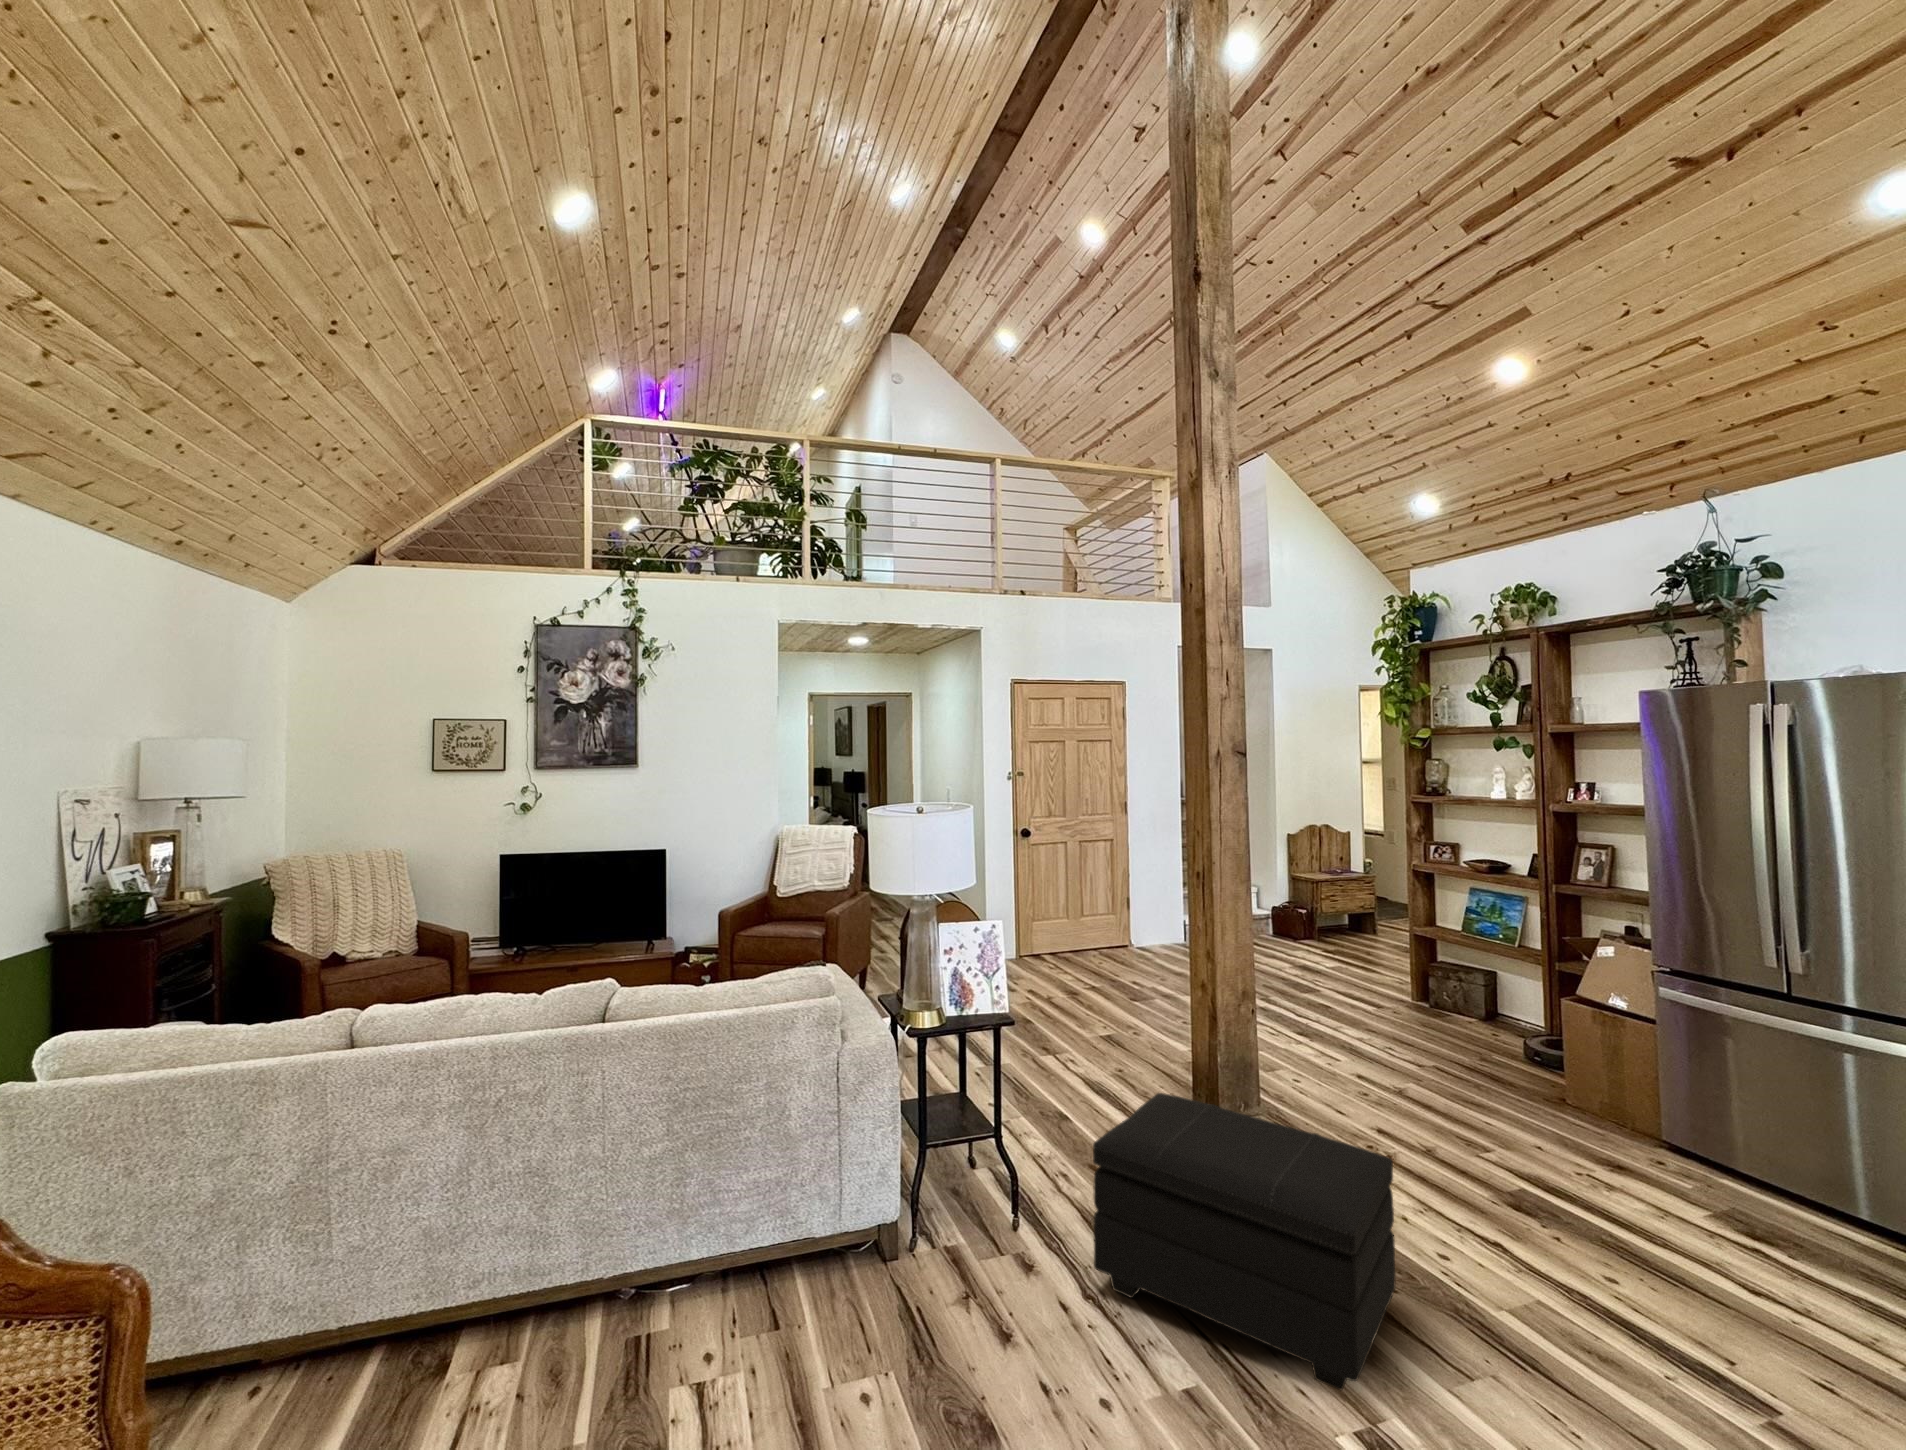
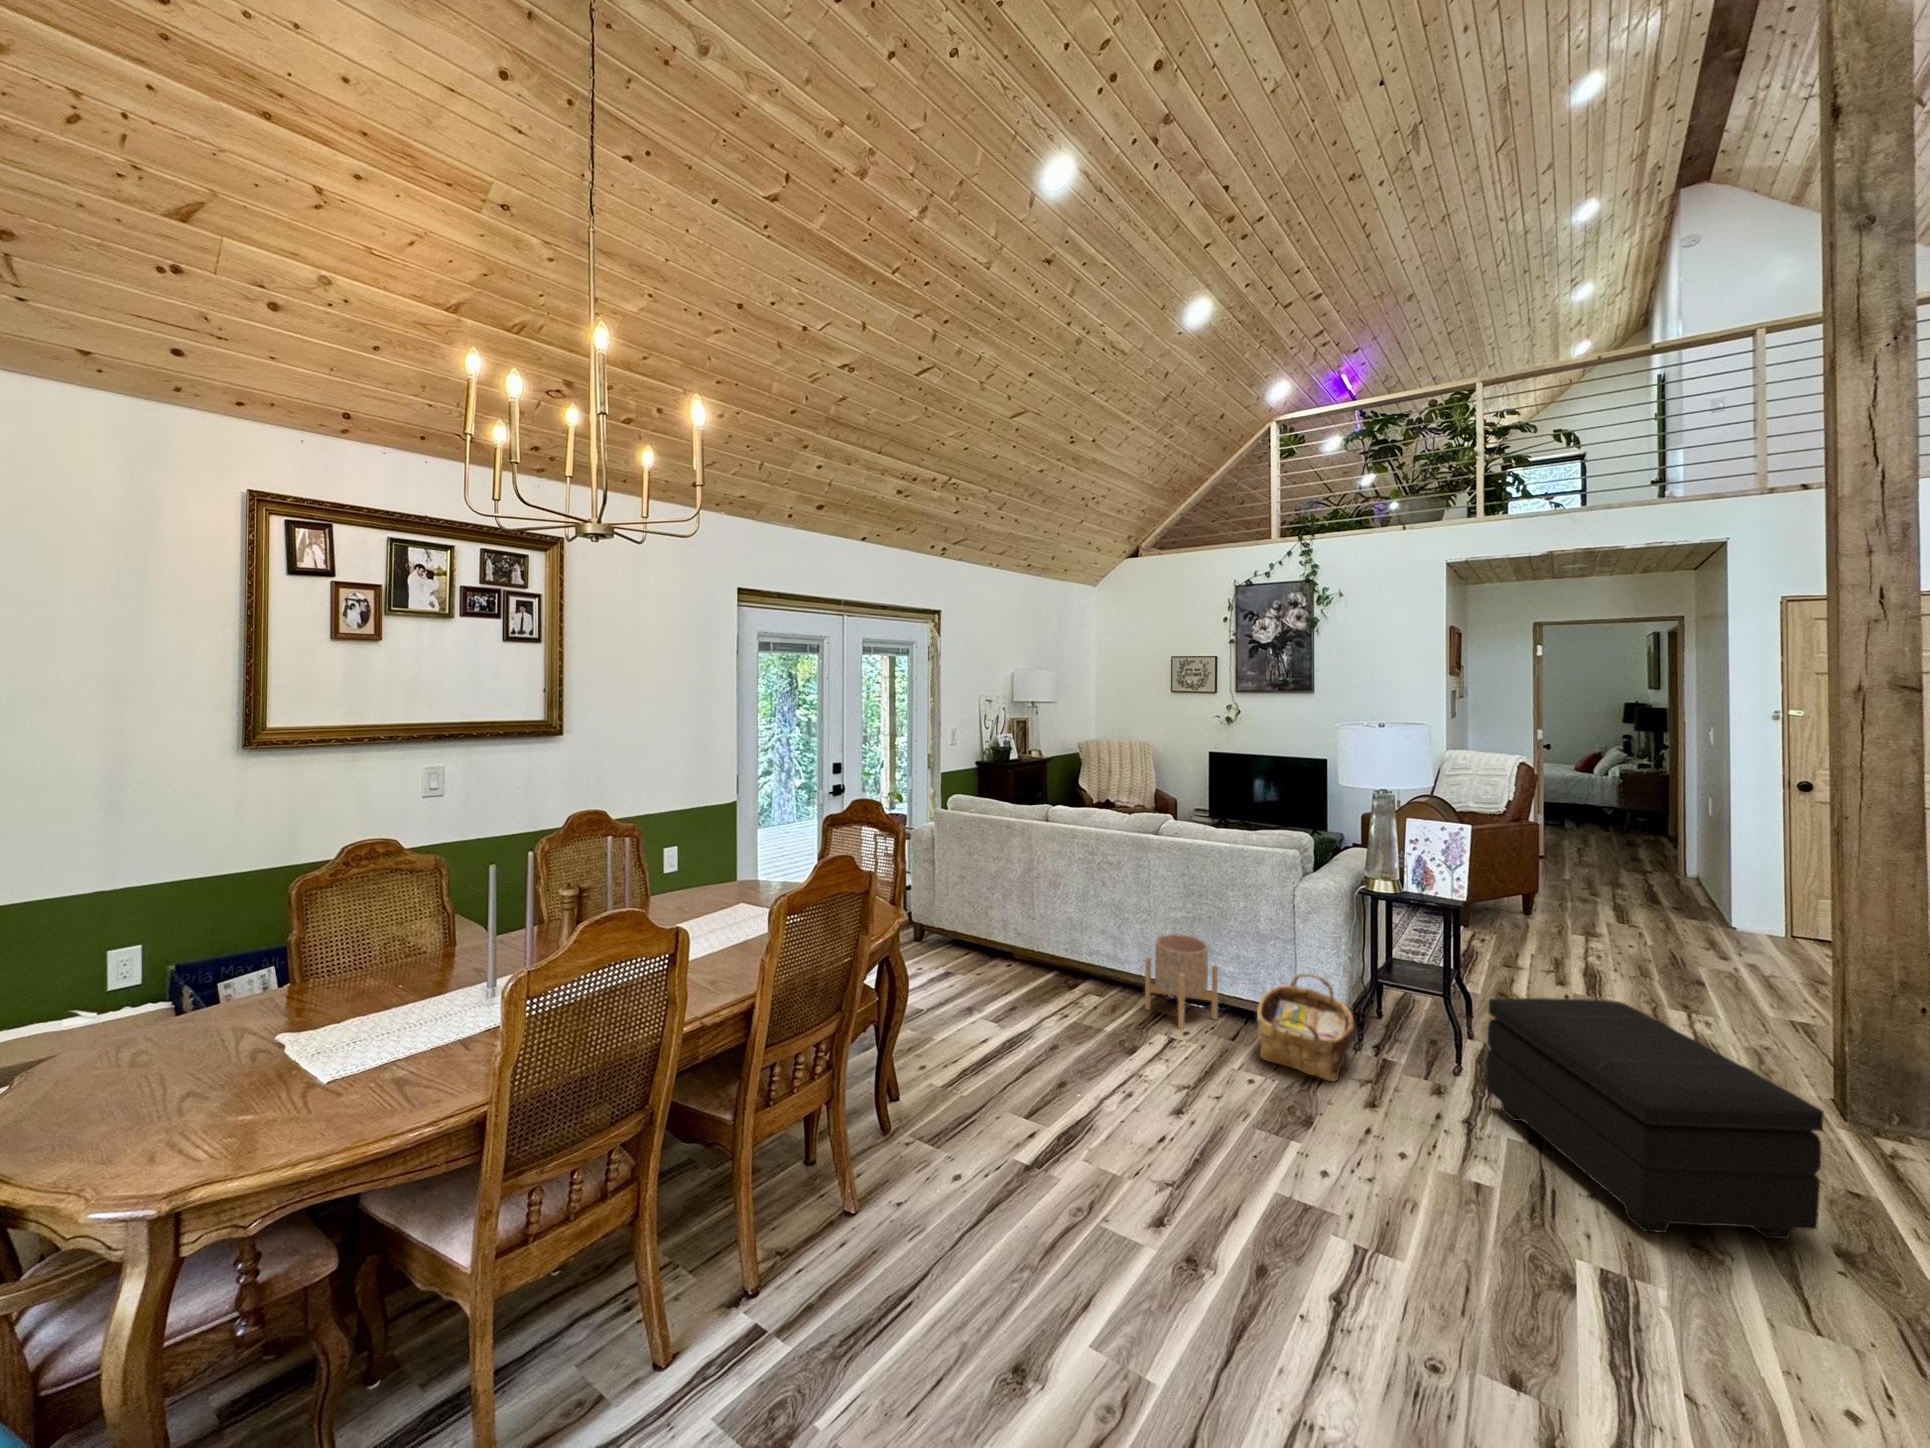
woven basket: none [823,1190,963,1385] -> present [1257,973,1354,1081]
planter: none [614,1200,737,1401] -> present [1145,934,1218,1029]

